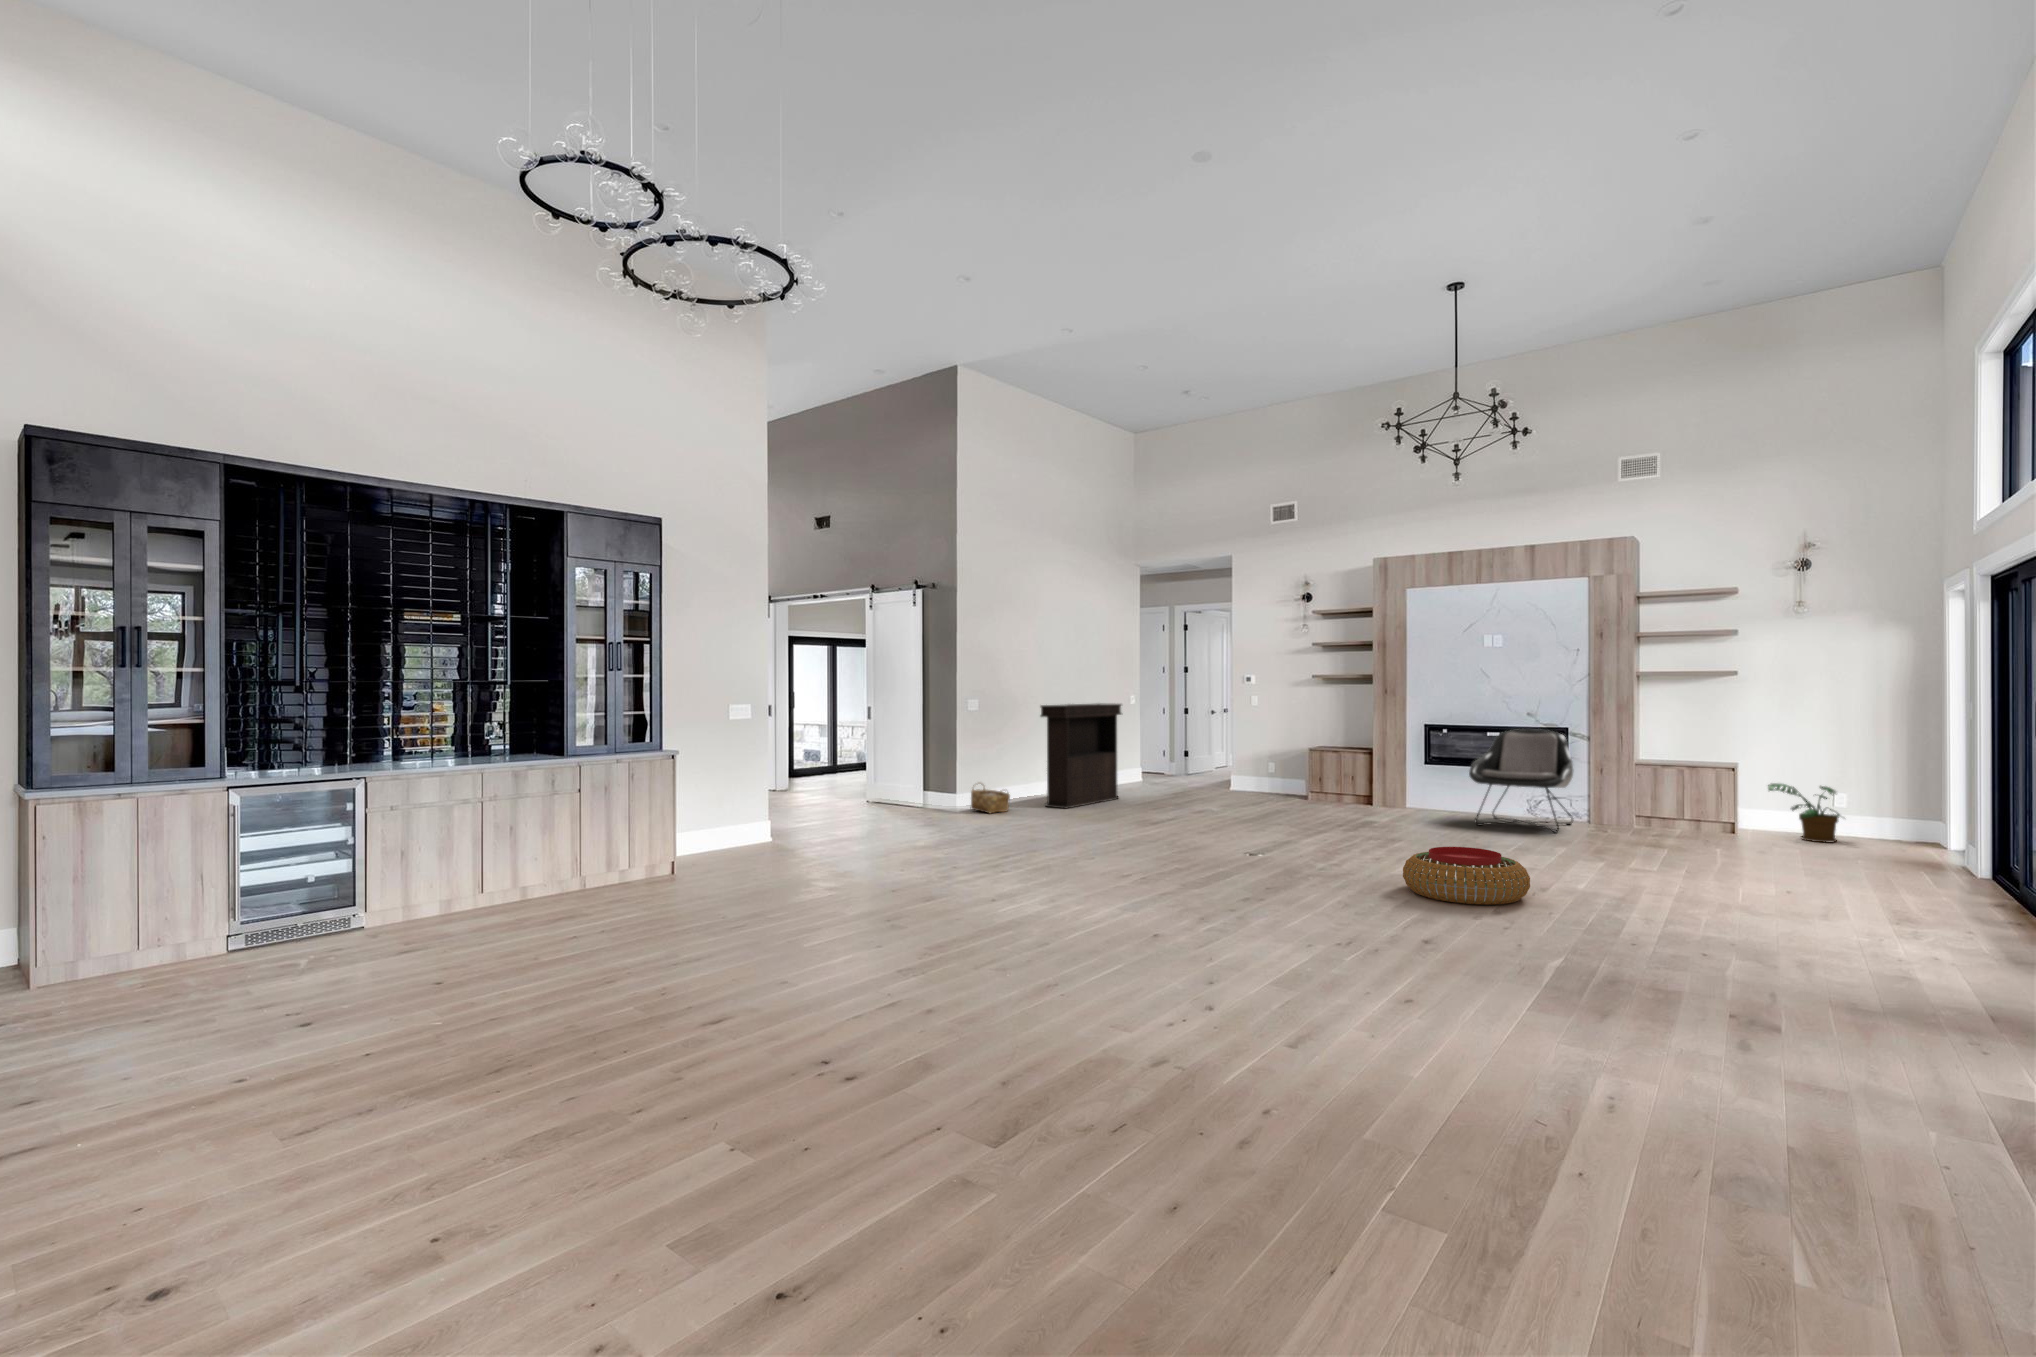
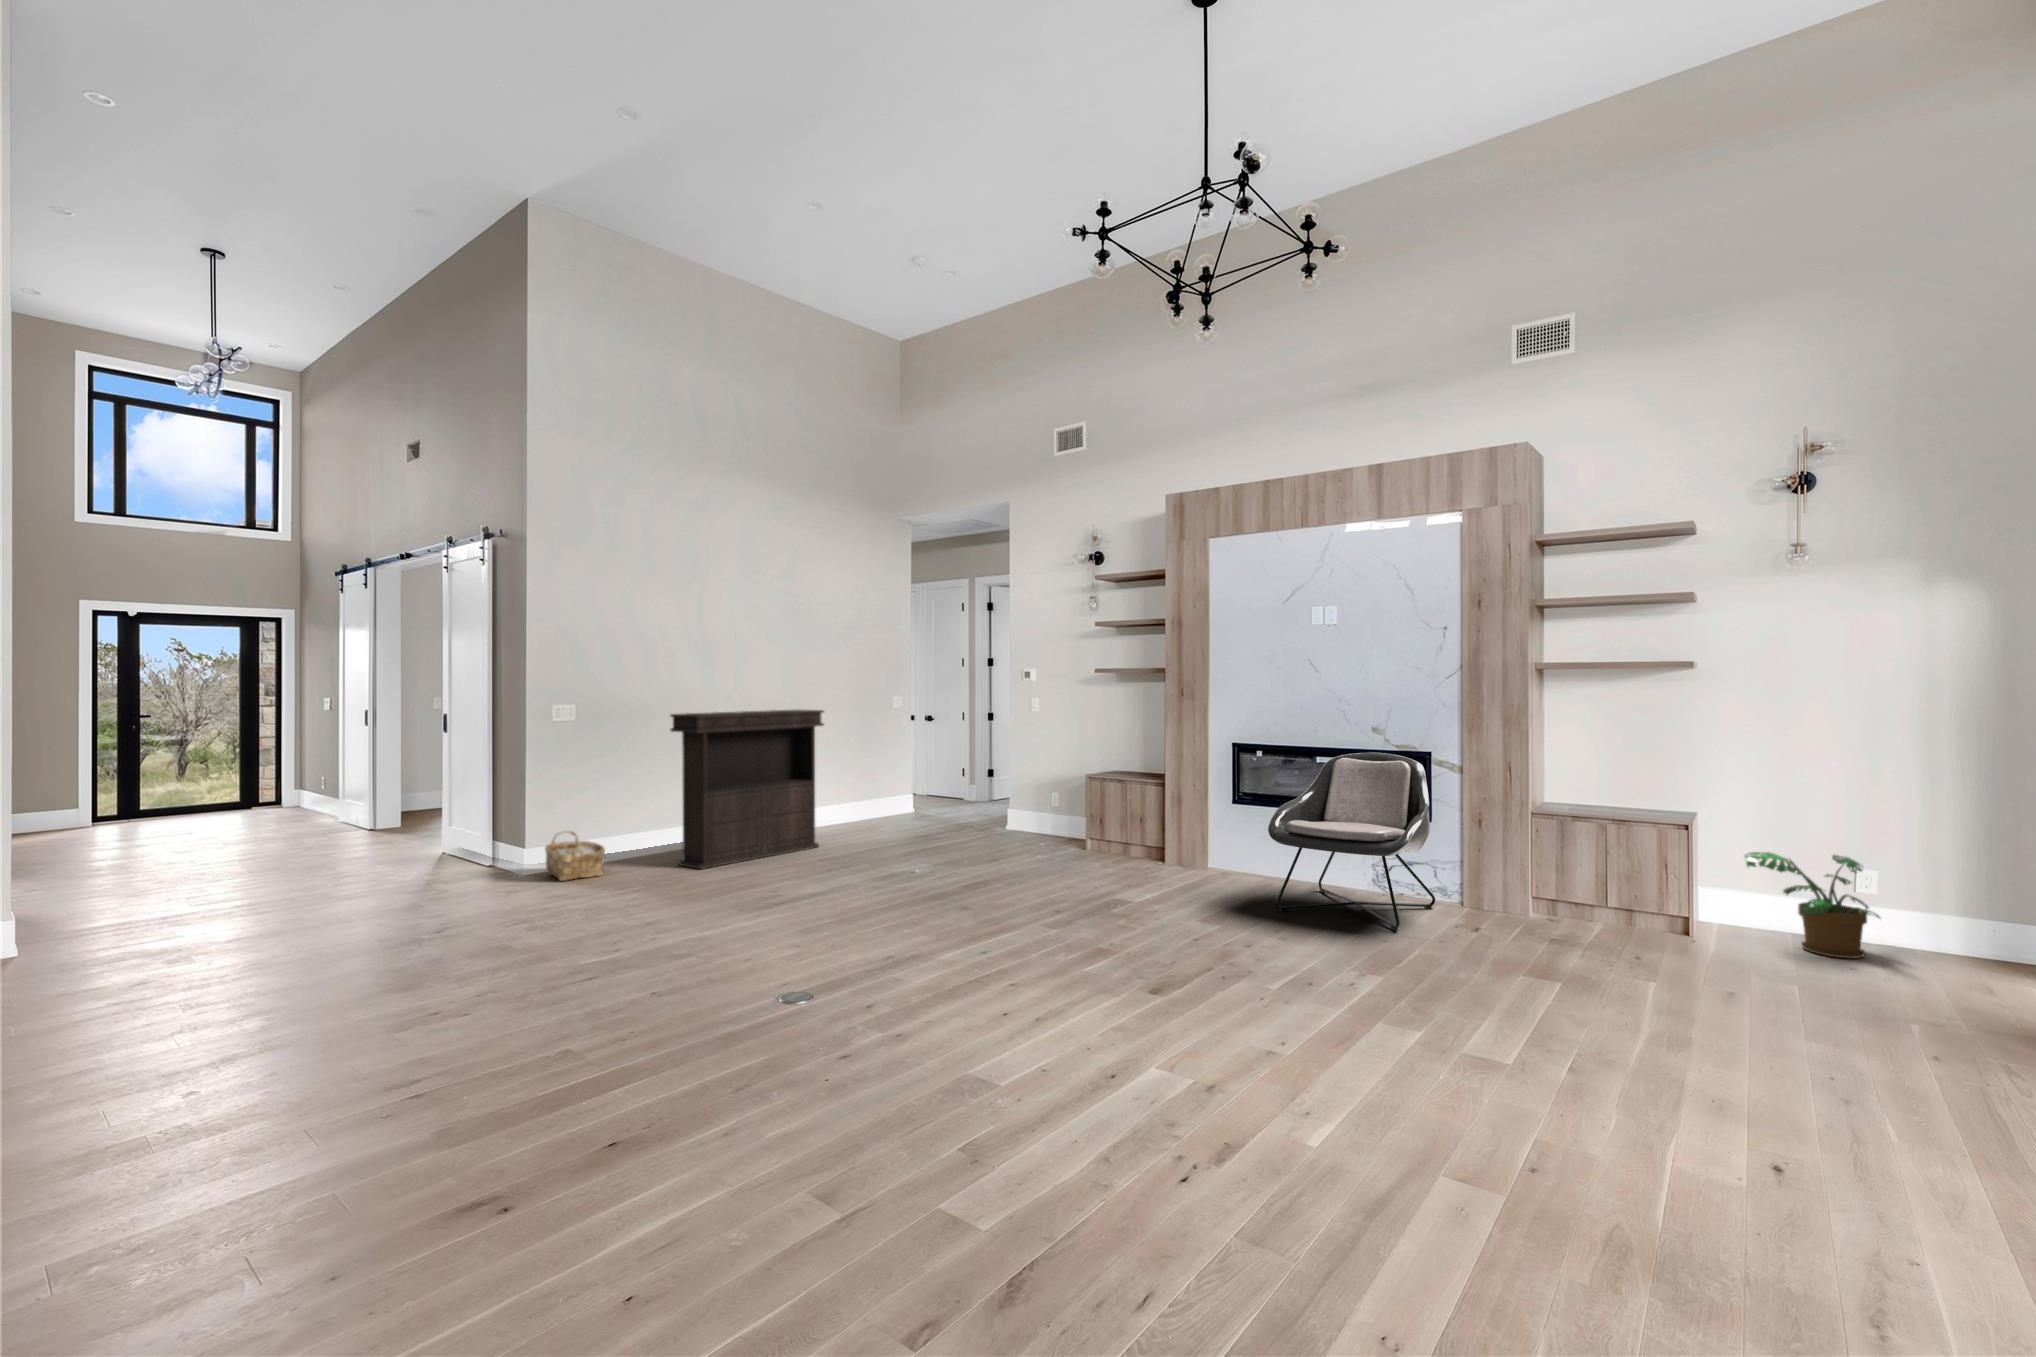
pouf: present [1403,847,1530,905] -> none [910,1050,1183,1249]

